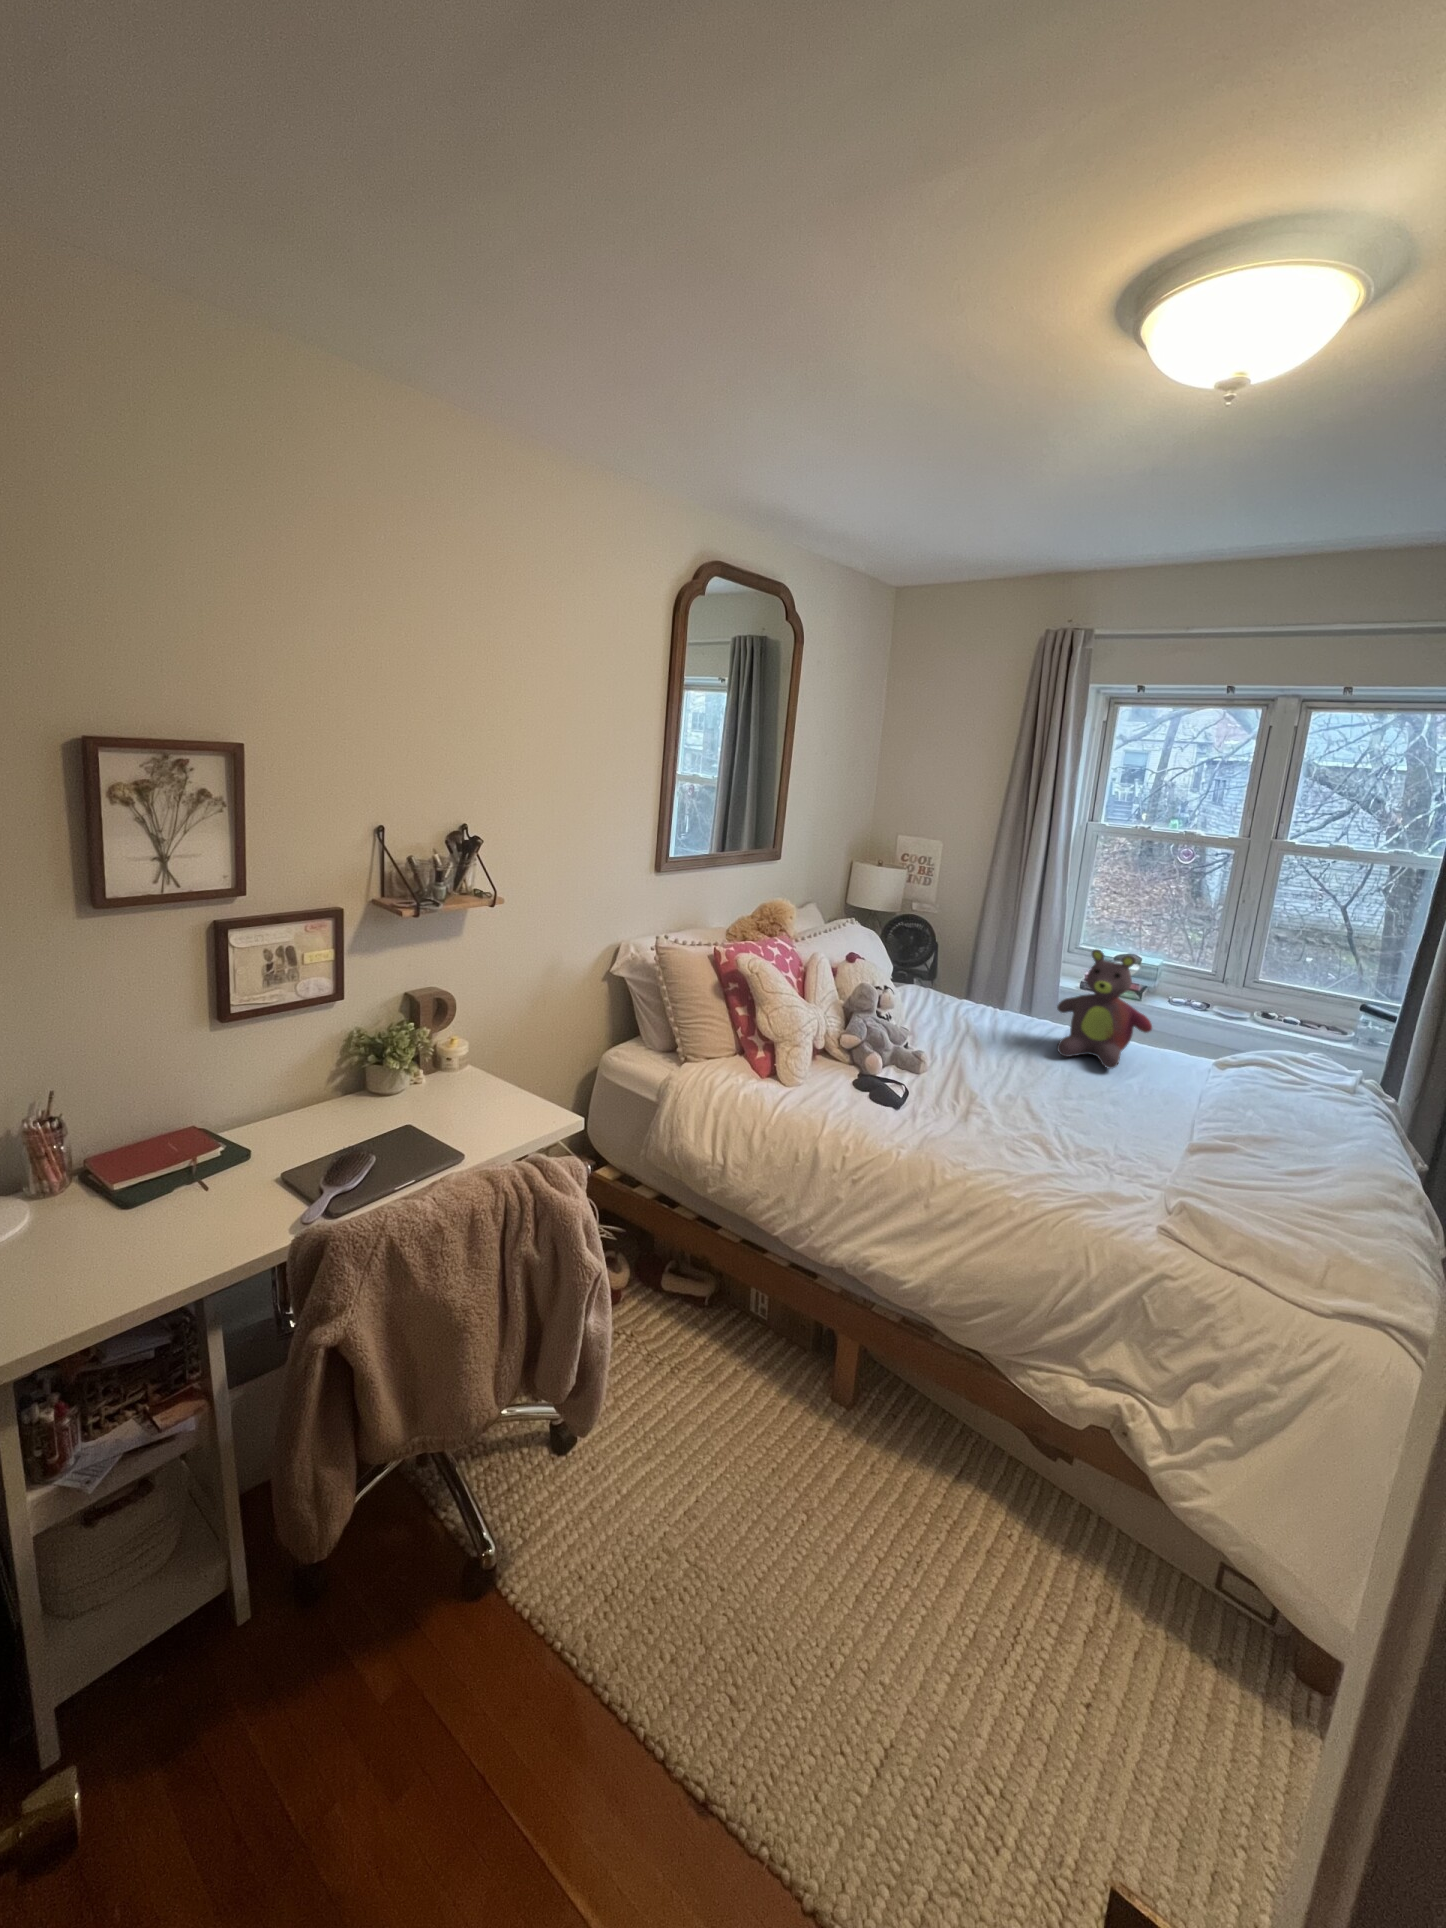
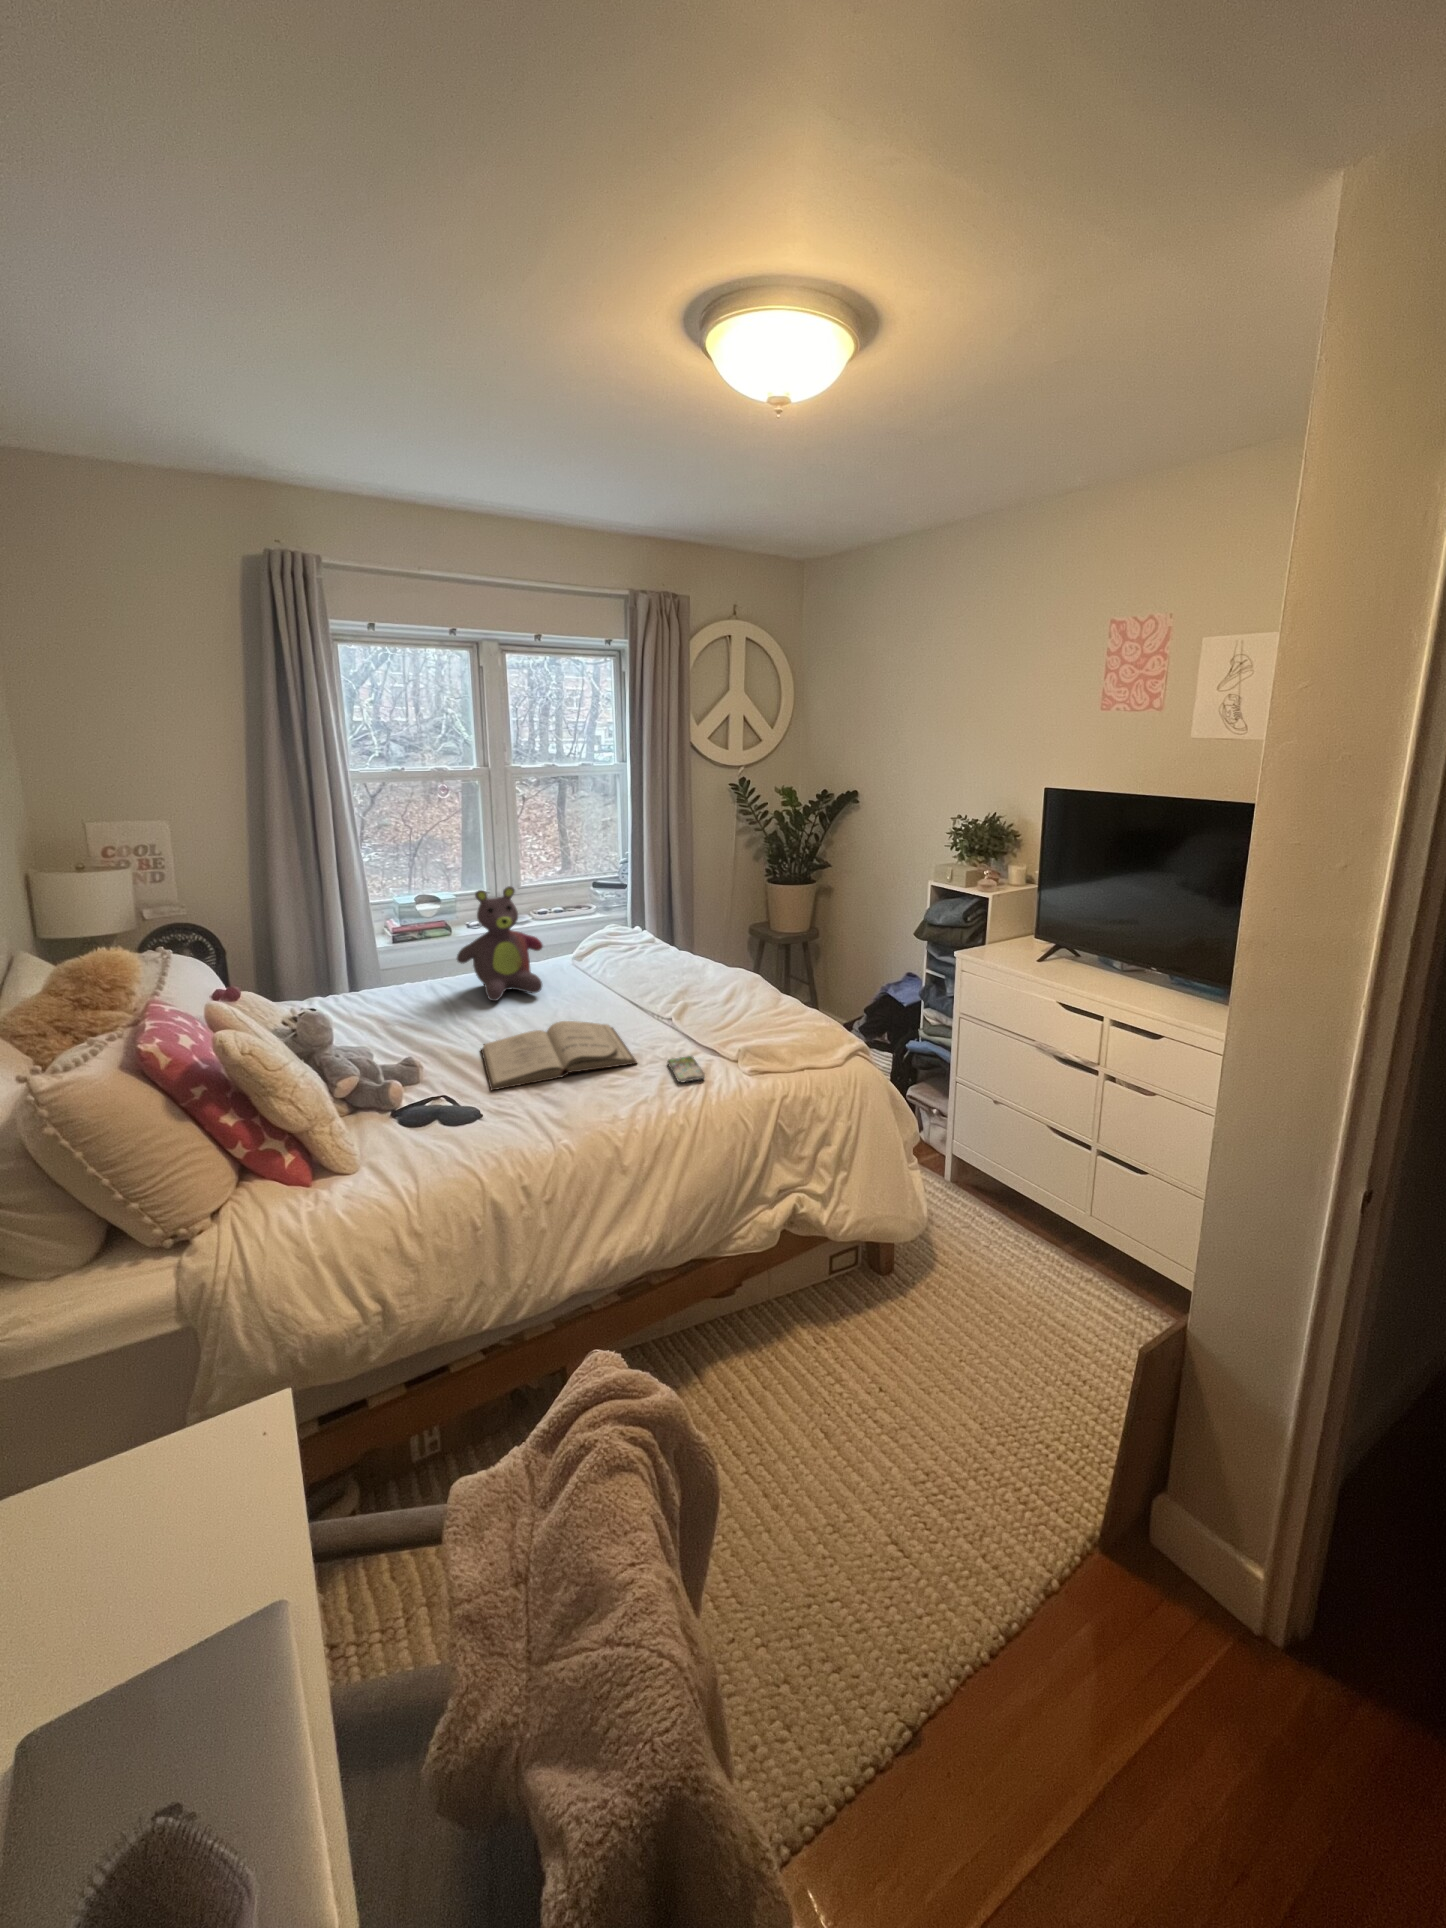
book: none [935,1075,1120,1157] -> present [481,1021,637,1090]
smartphone: none [1067,1171,1127,1203] -> present [667,1056,705,1082]

